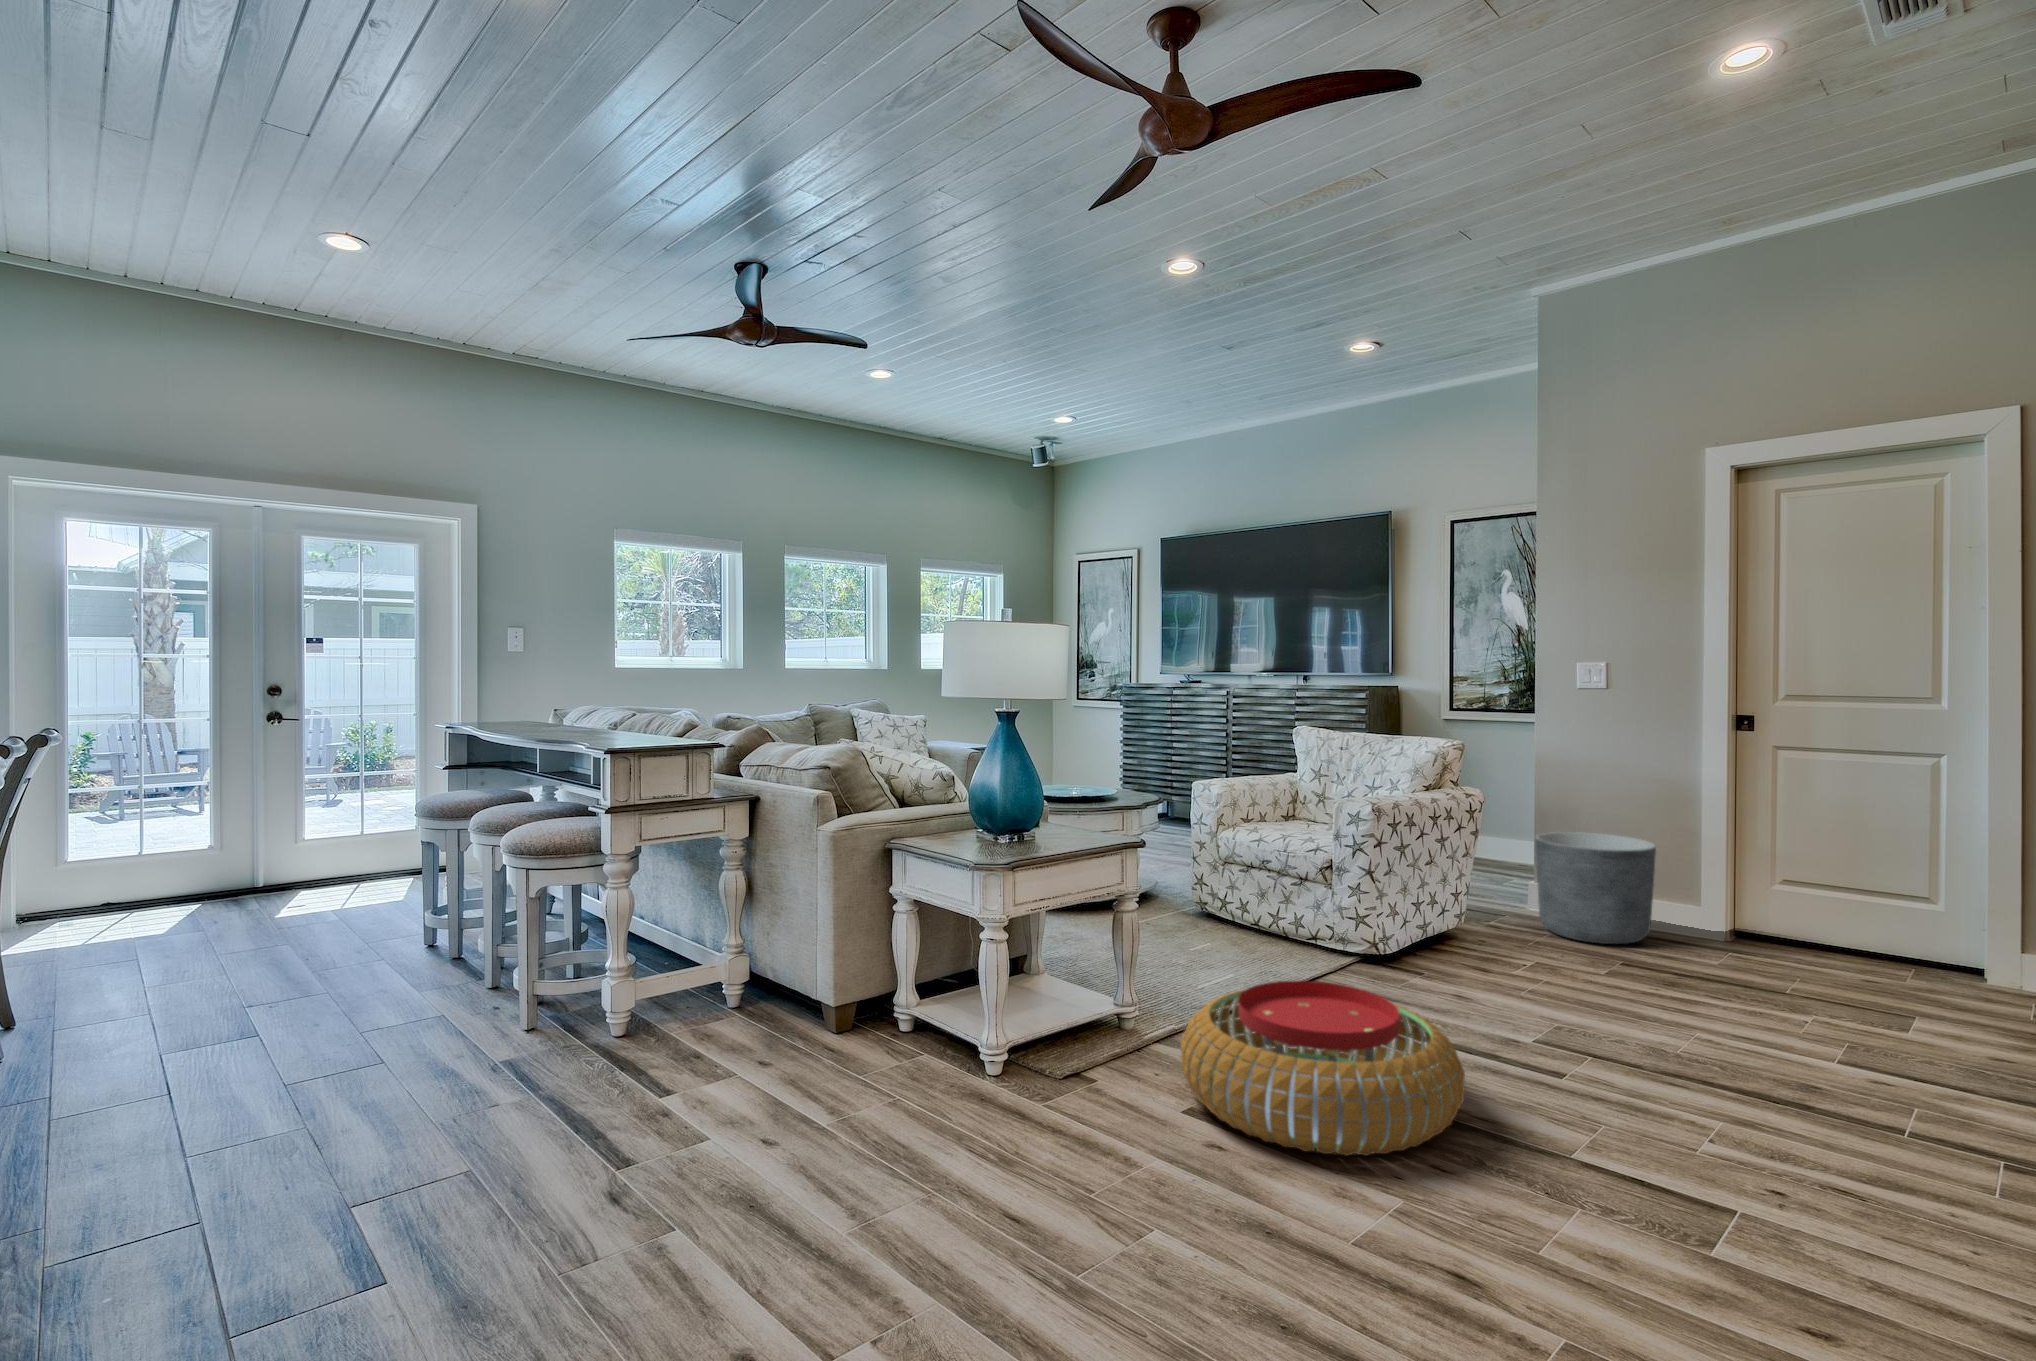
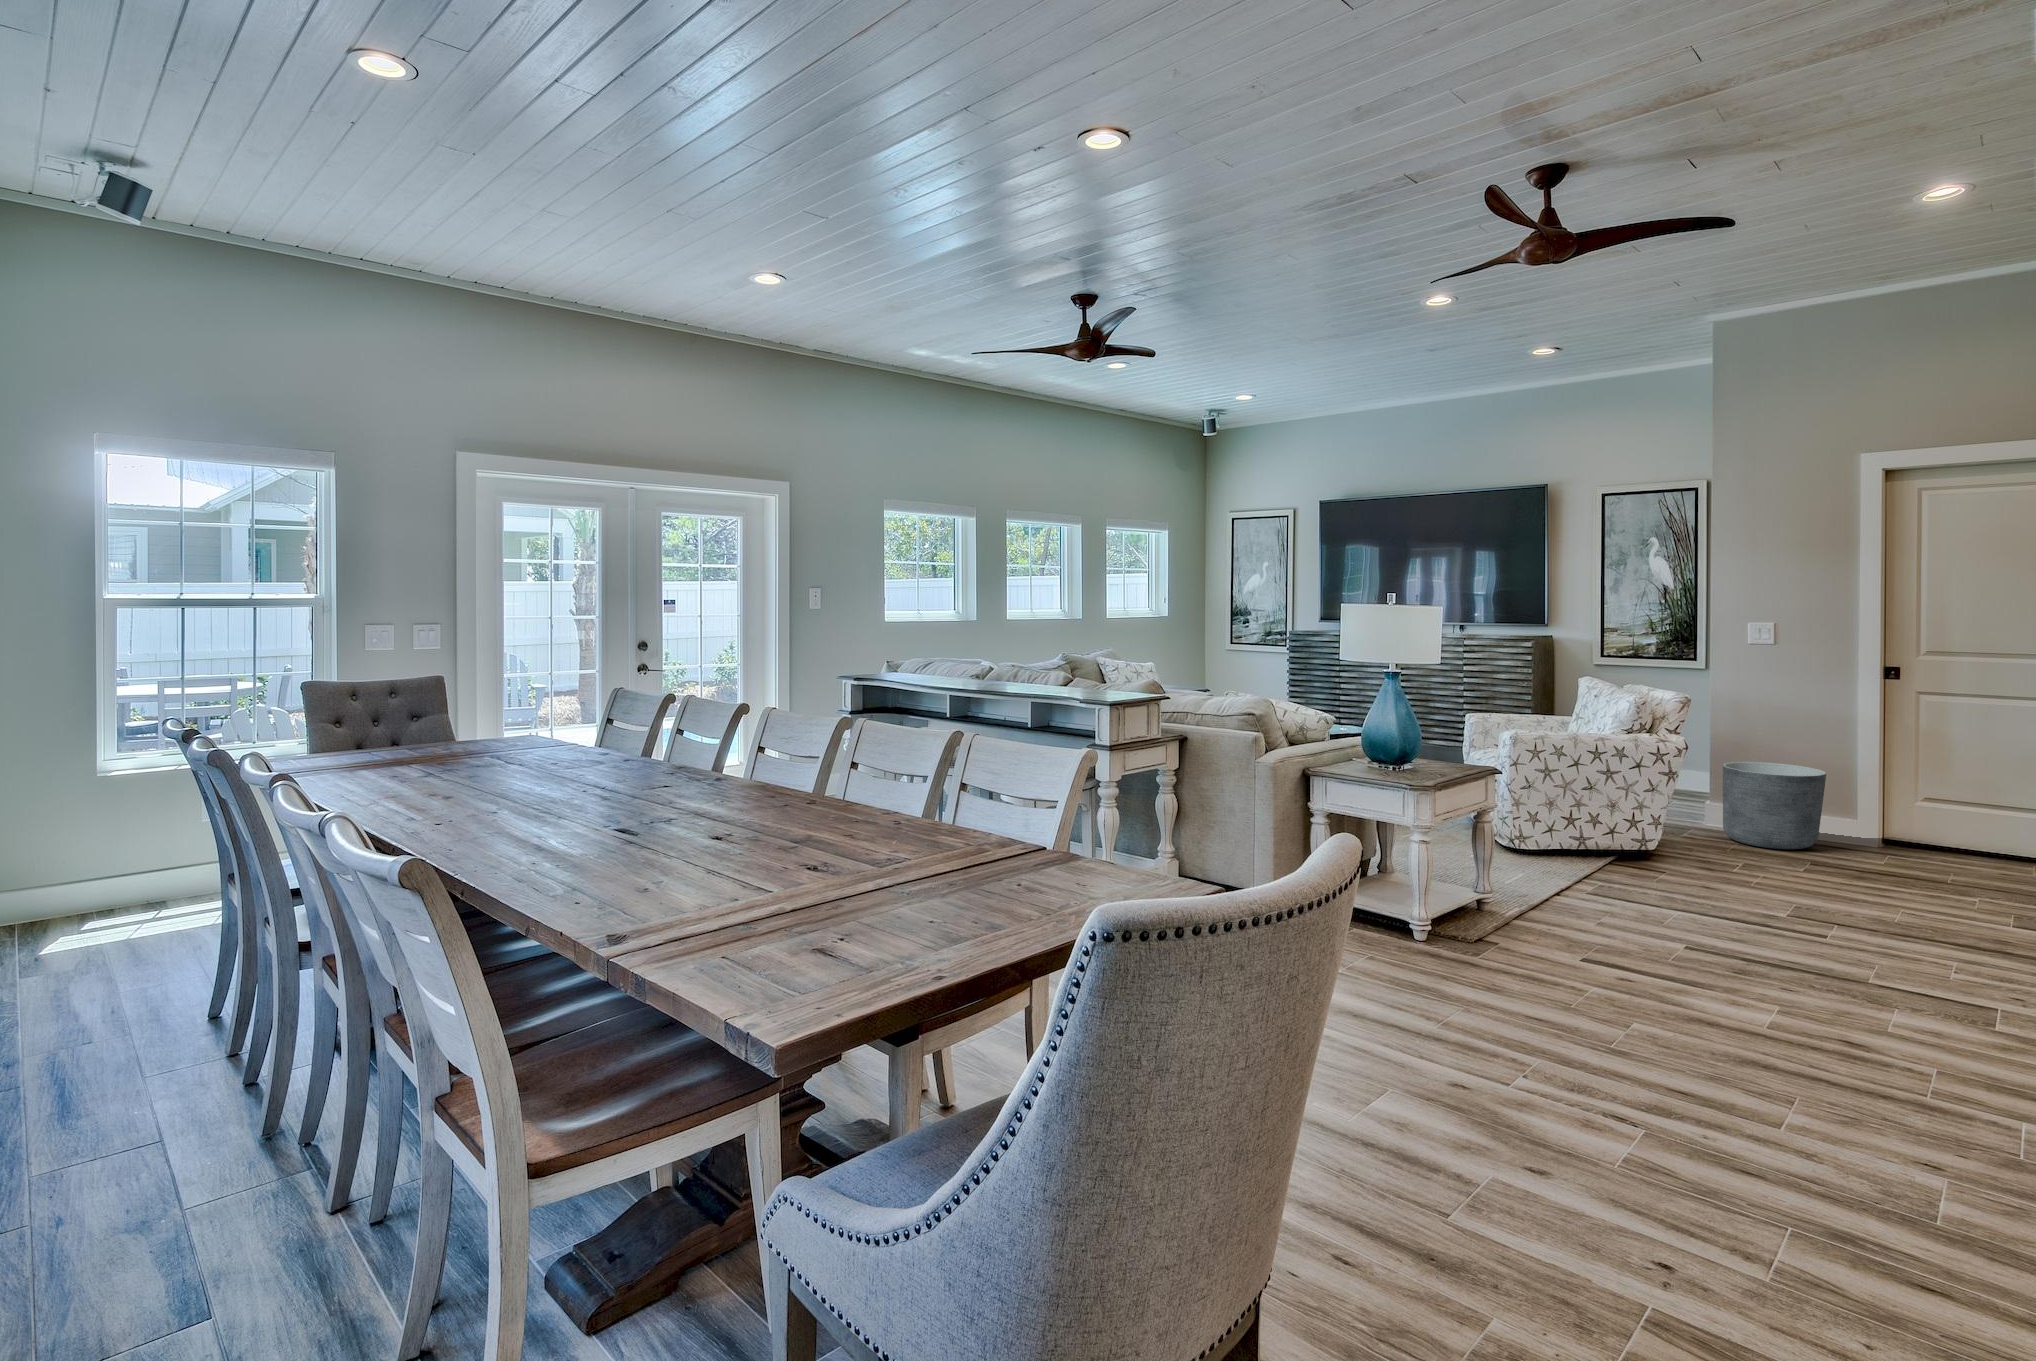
pouf: present [1181,981,1465,1156] -> none [1562,871,1791,983]

